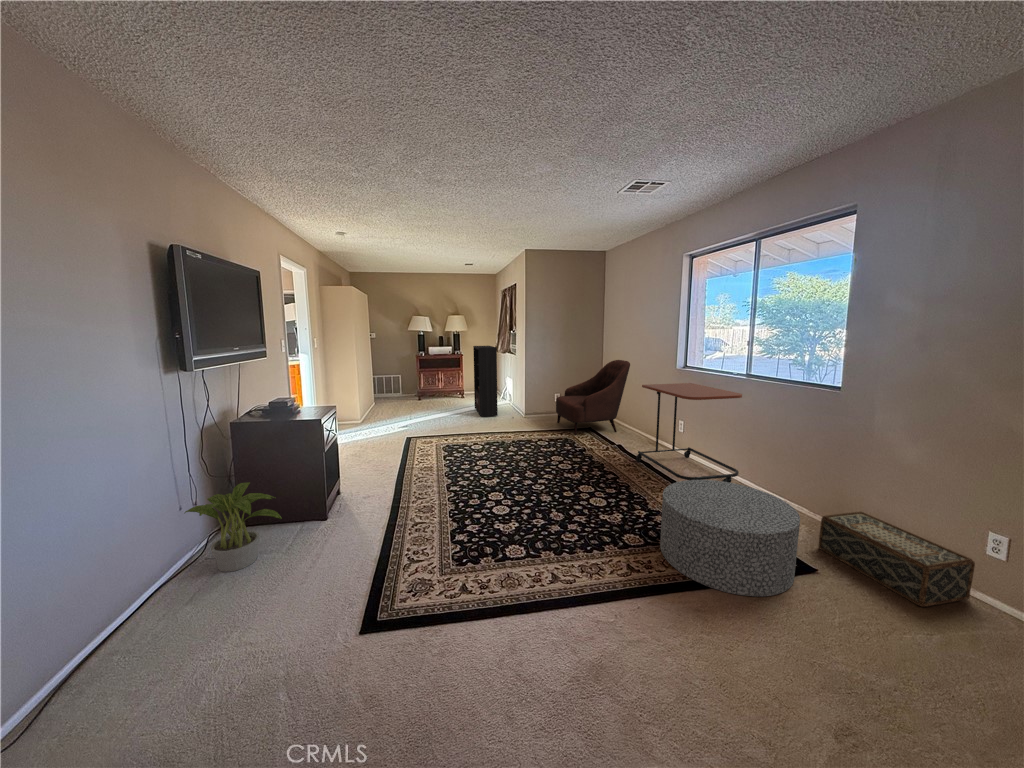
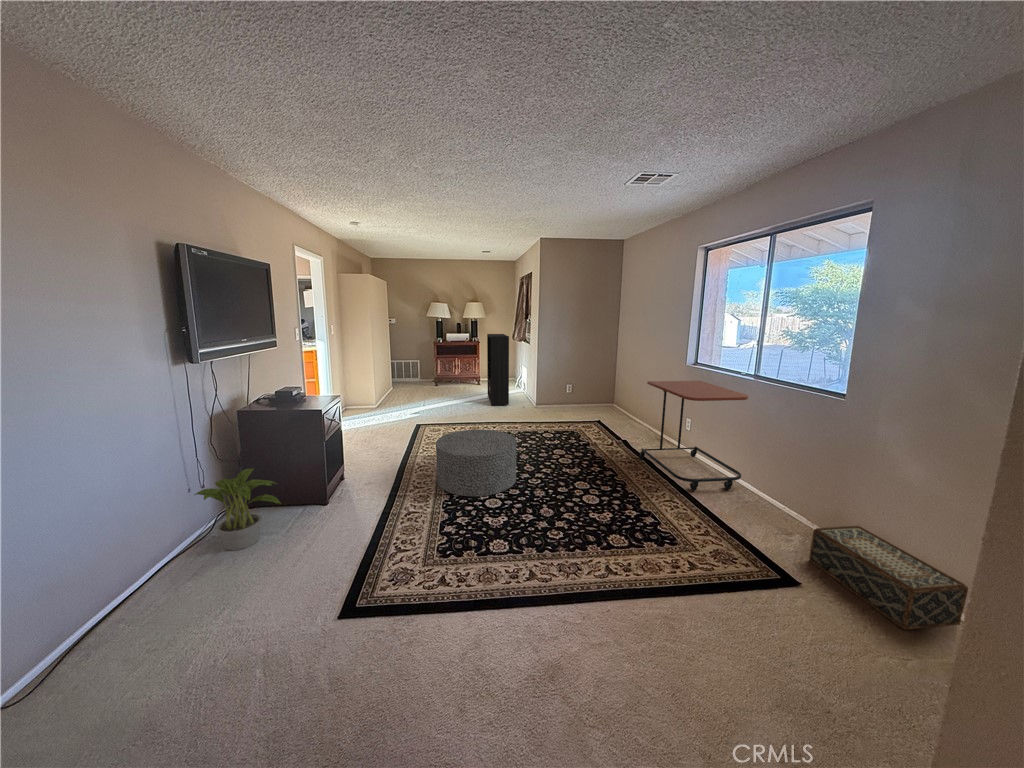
armchair: present [556,360,630,435] -> none [566,352,643,429]
ottoman: present [660,480,800,597] -> present [436,429,516,496]

